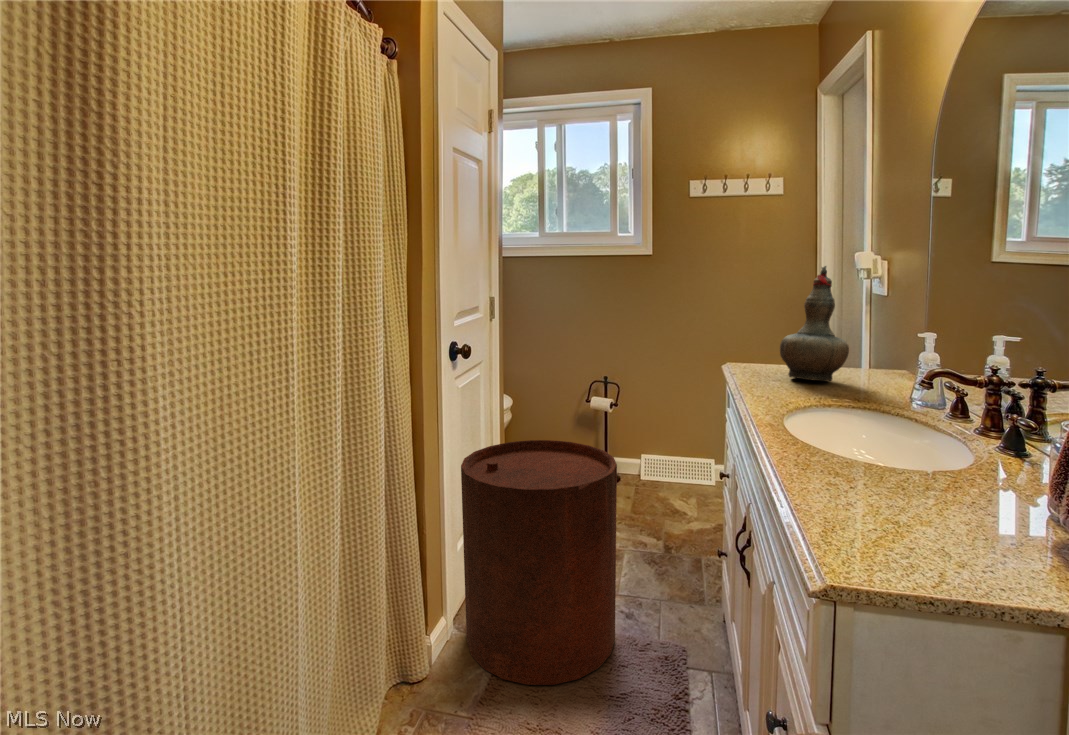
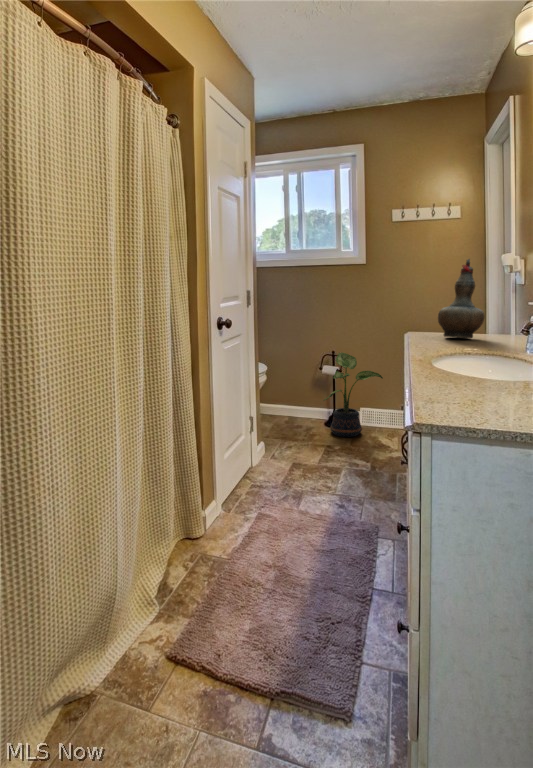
potted plant: none [594,376,677,499] -> present [324,353,383,437]
trash can: present [461,440,617,685] -> none [224,385,326,534]

